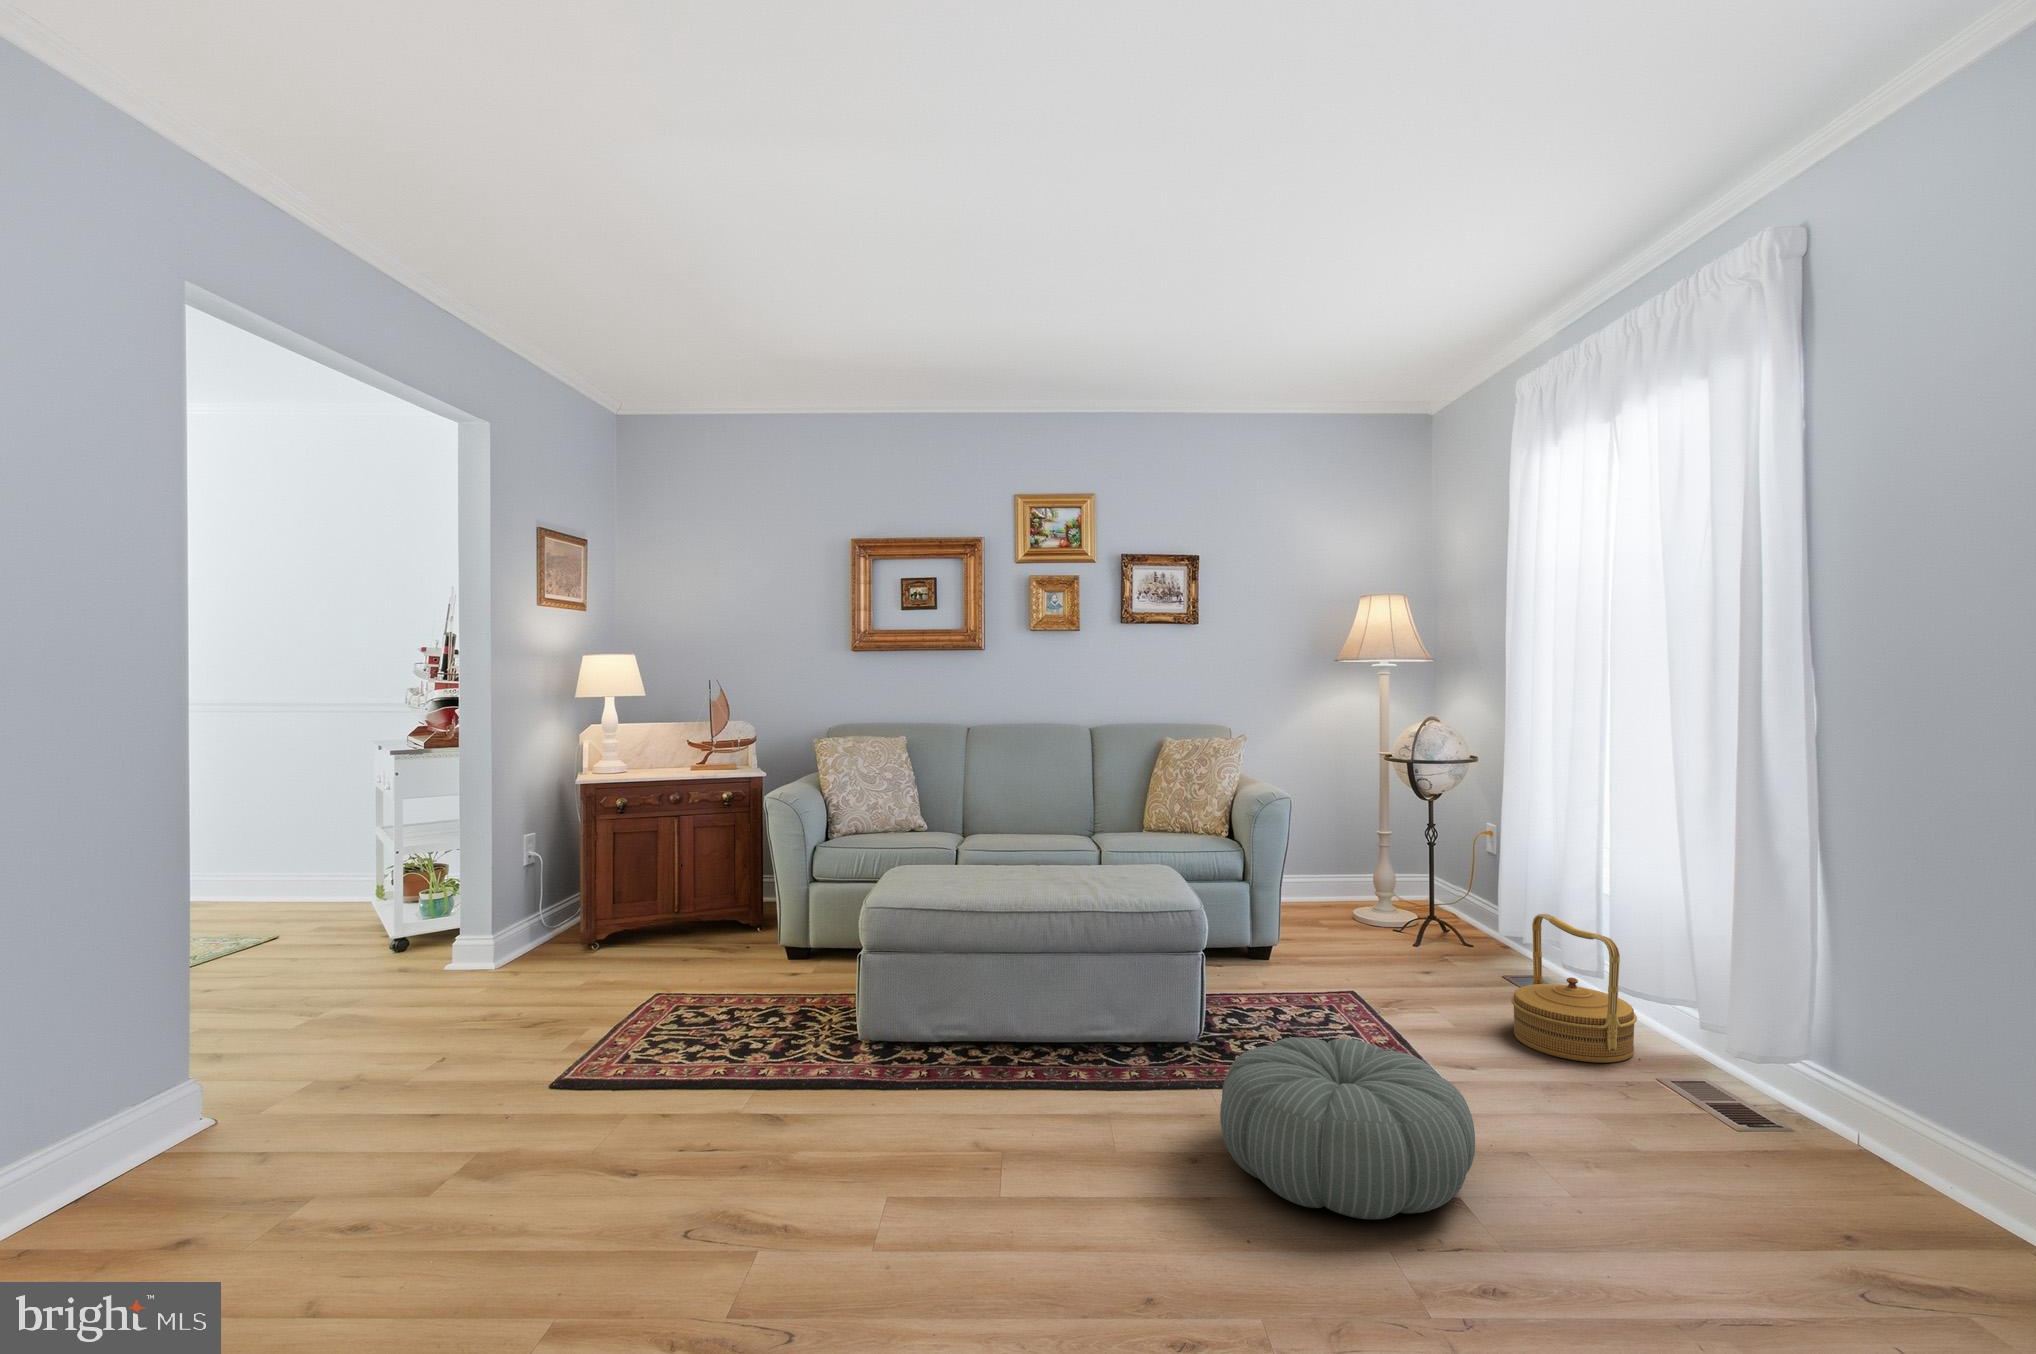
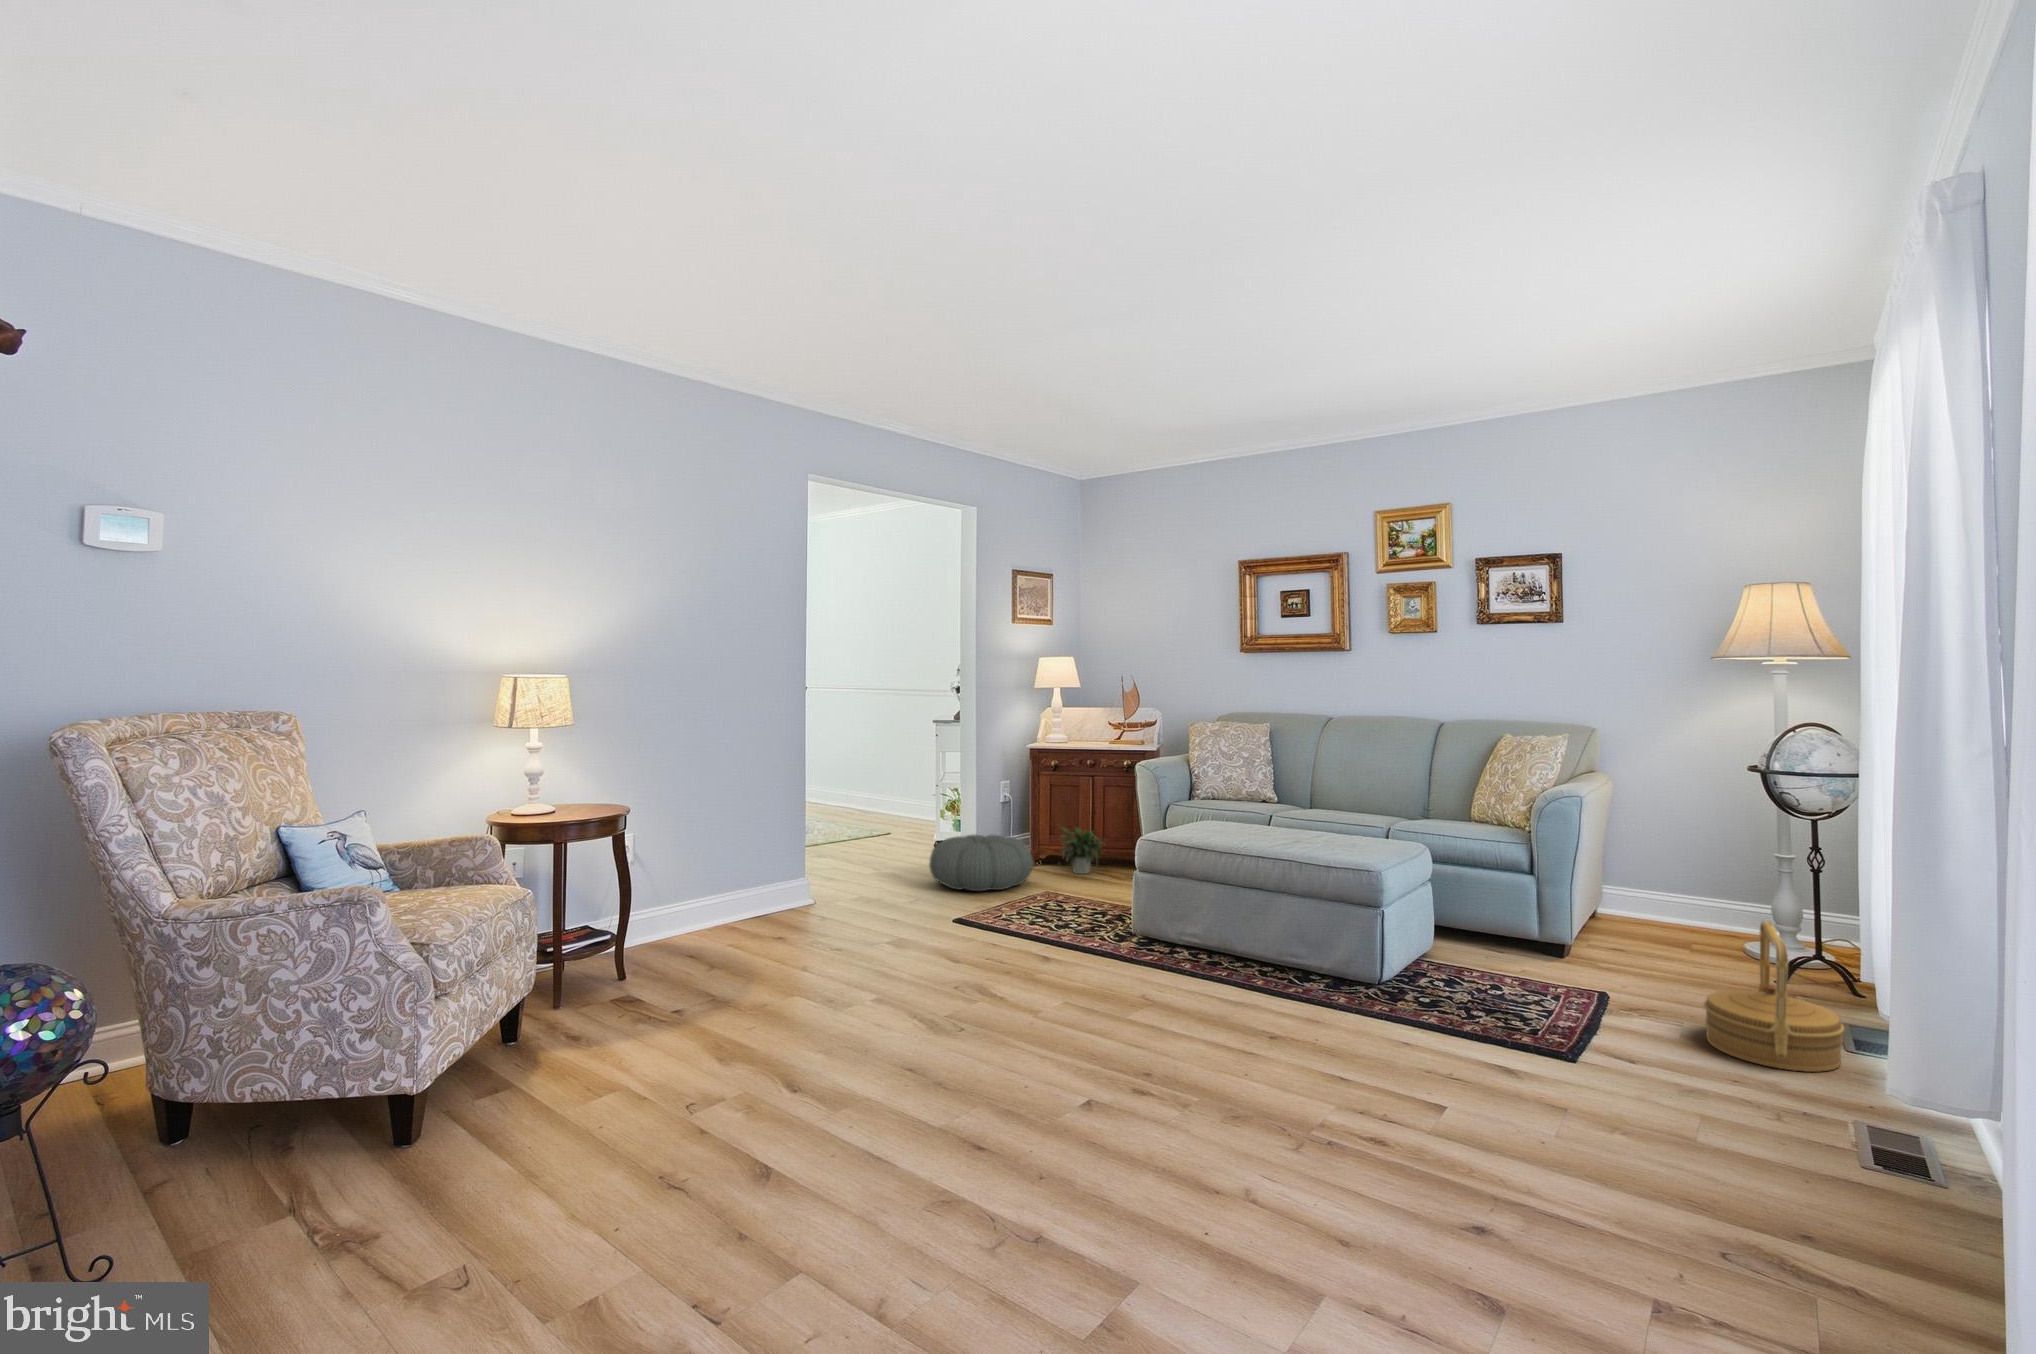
potted plant: none [628,890,712,959] -> present [1062,828,1103,874]
pouf: present [1220,1037,1475,1219] -> present [929,835,1033,891]

